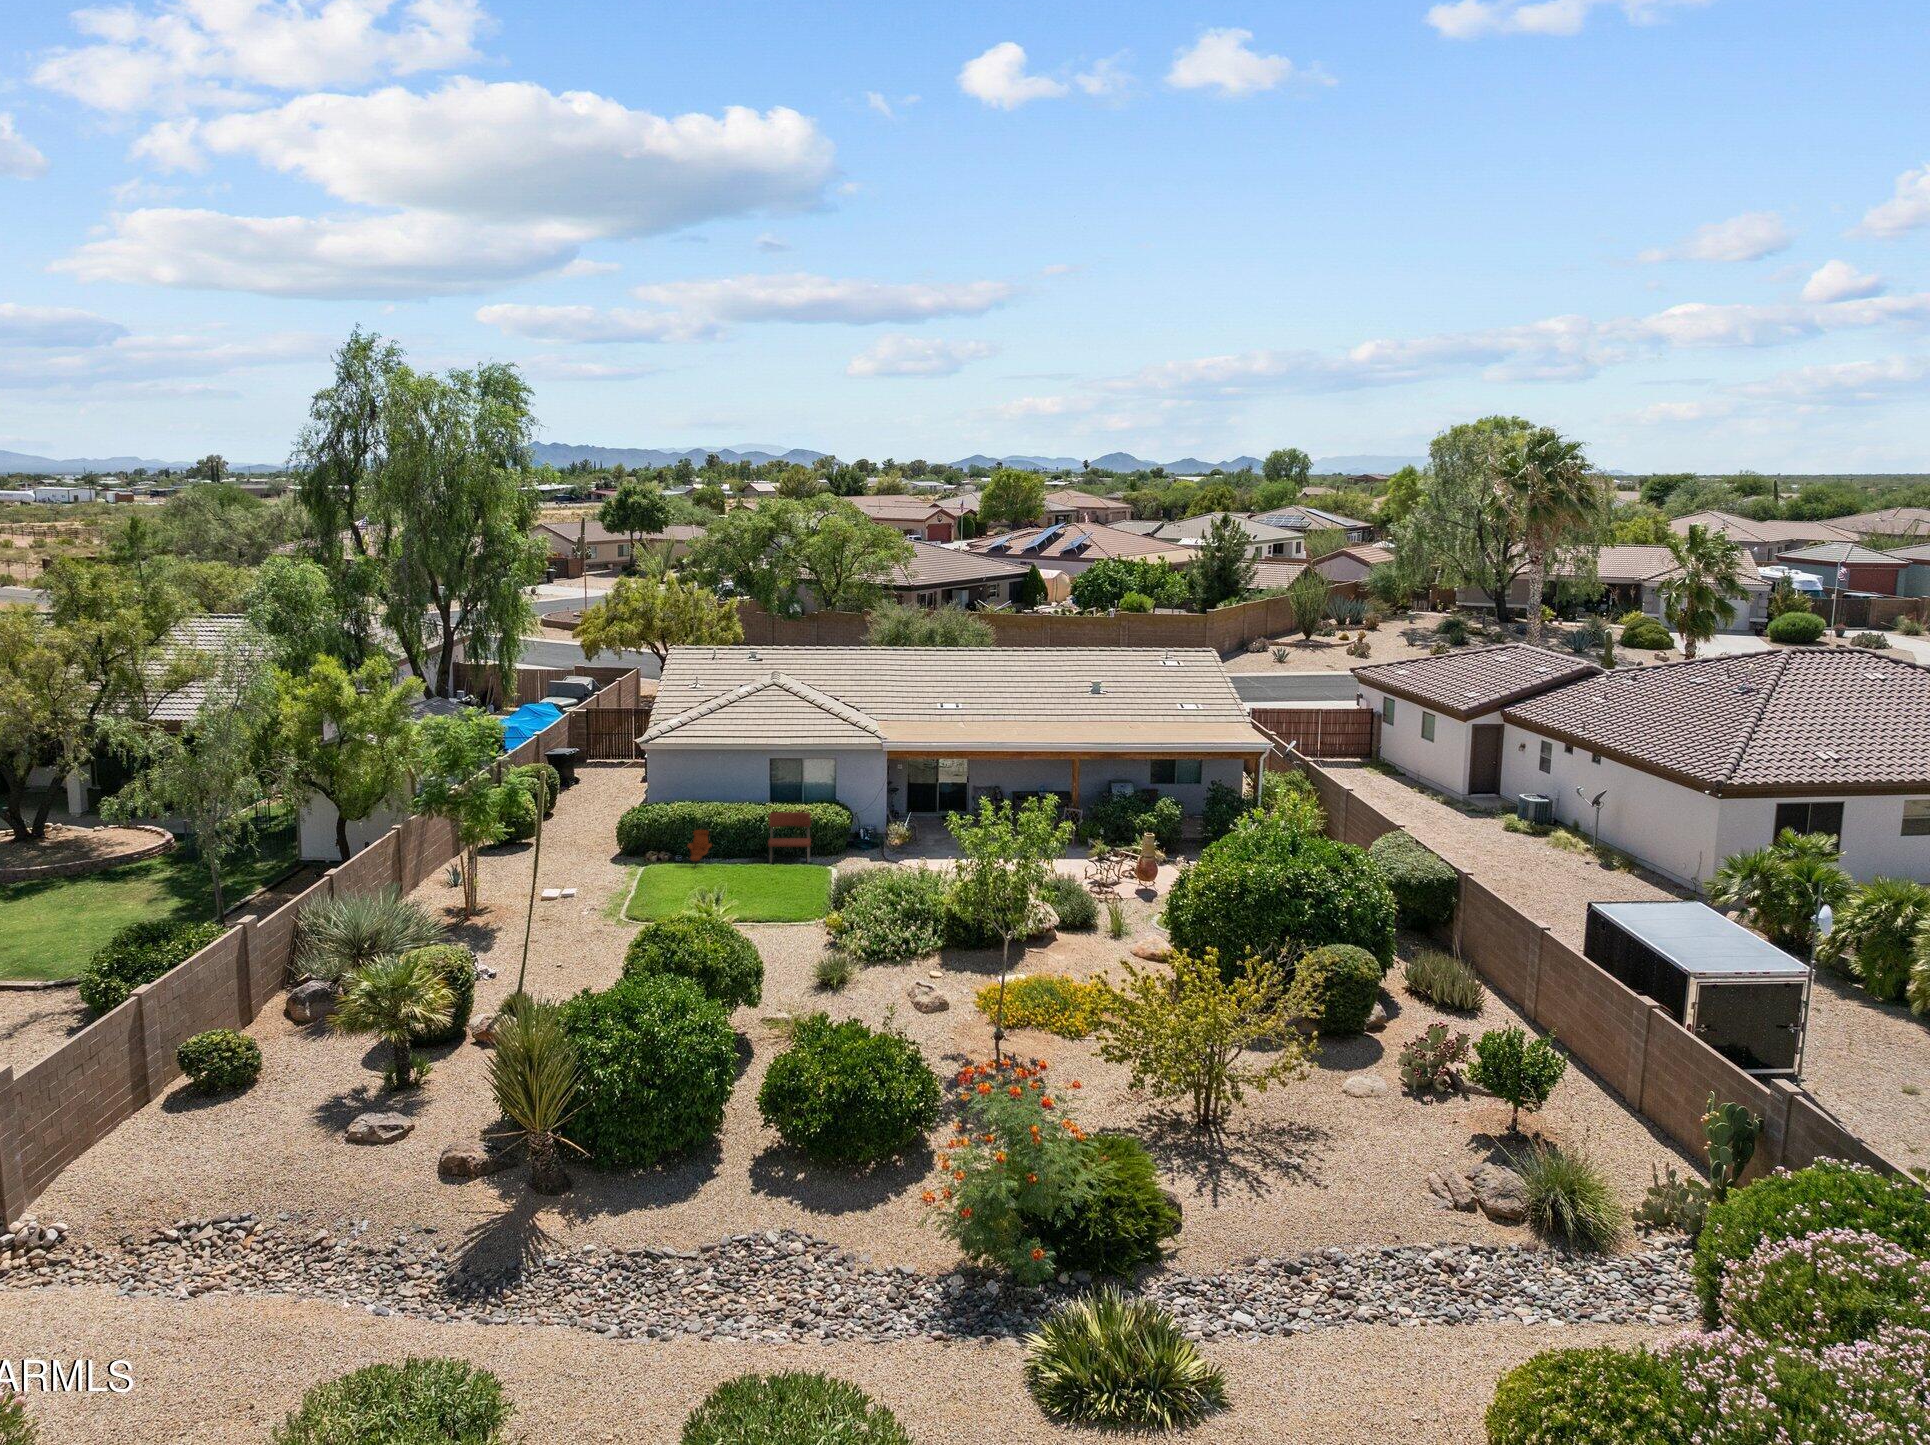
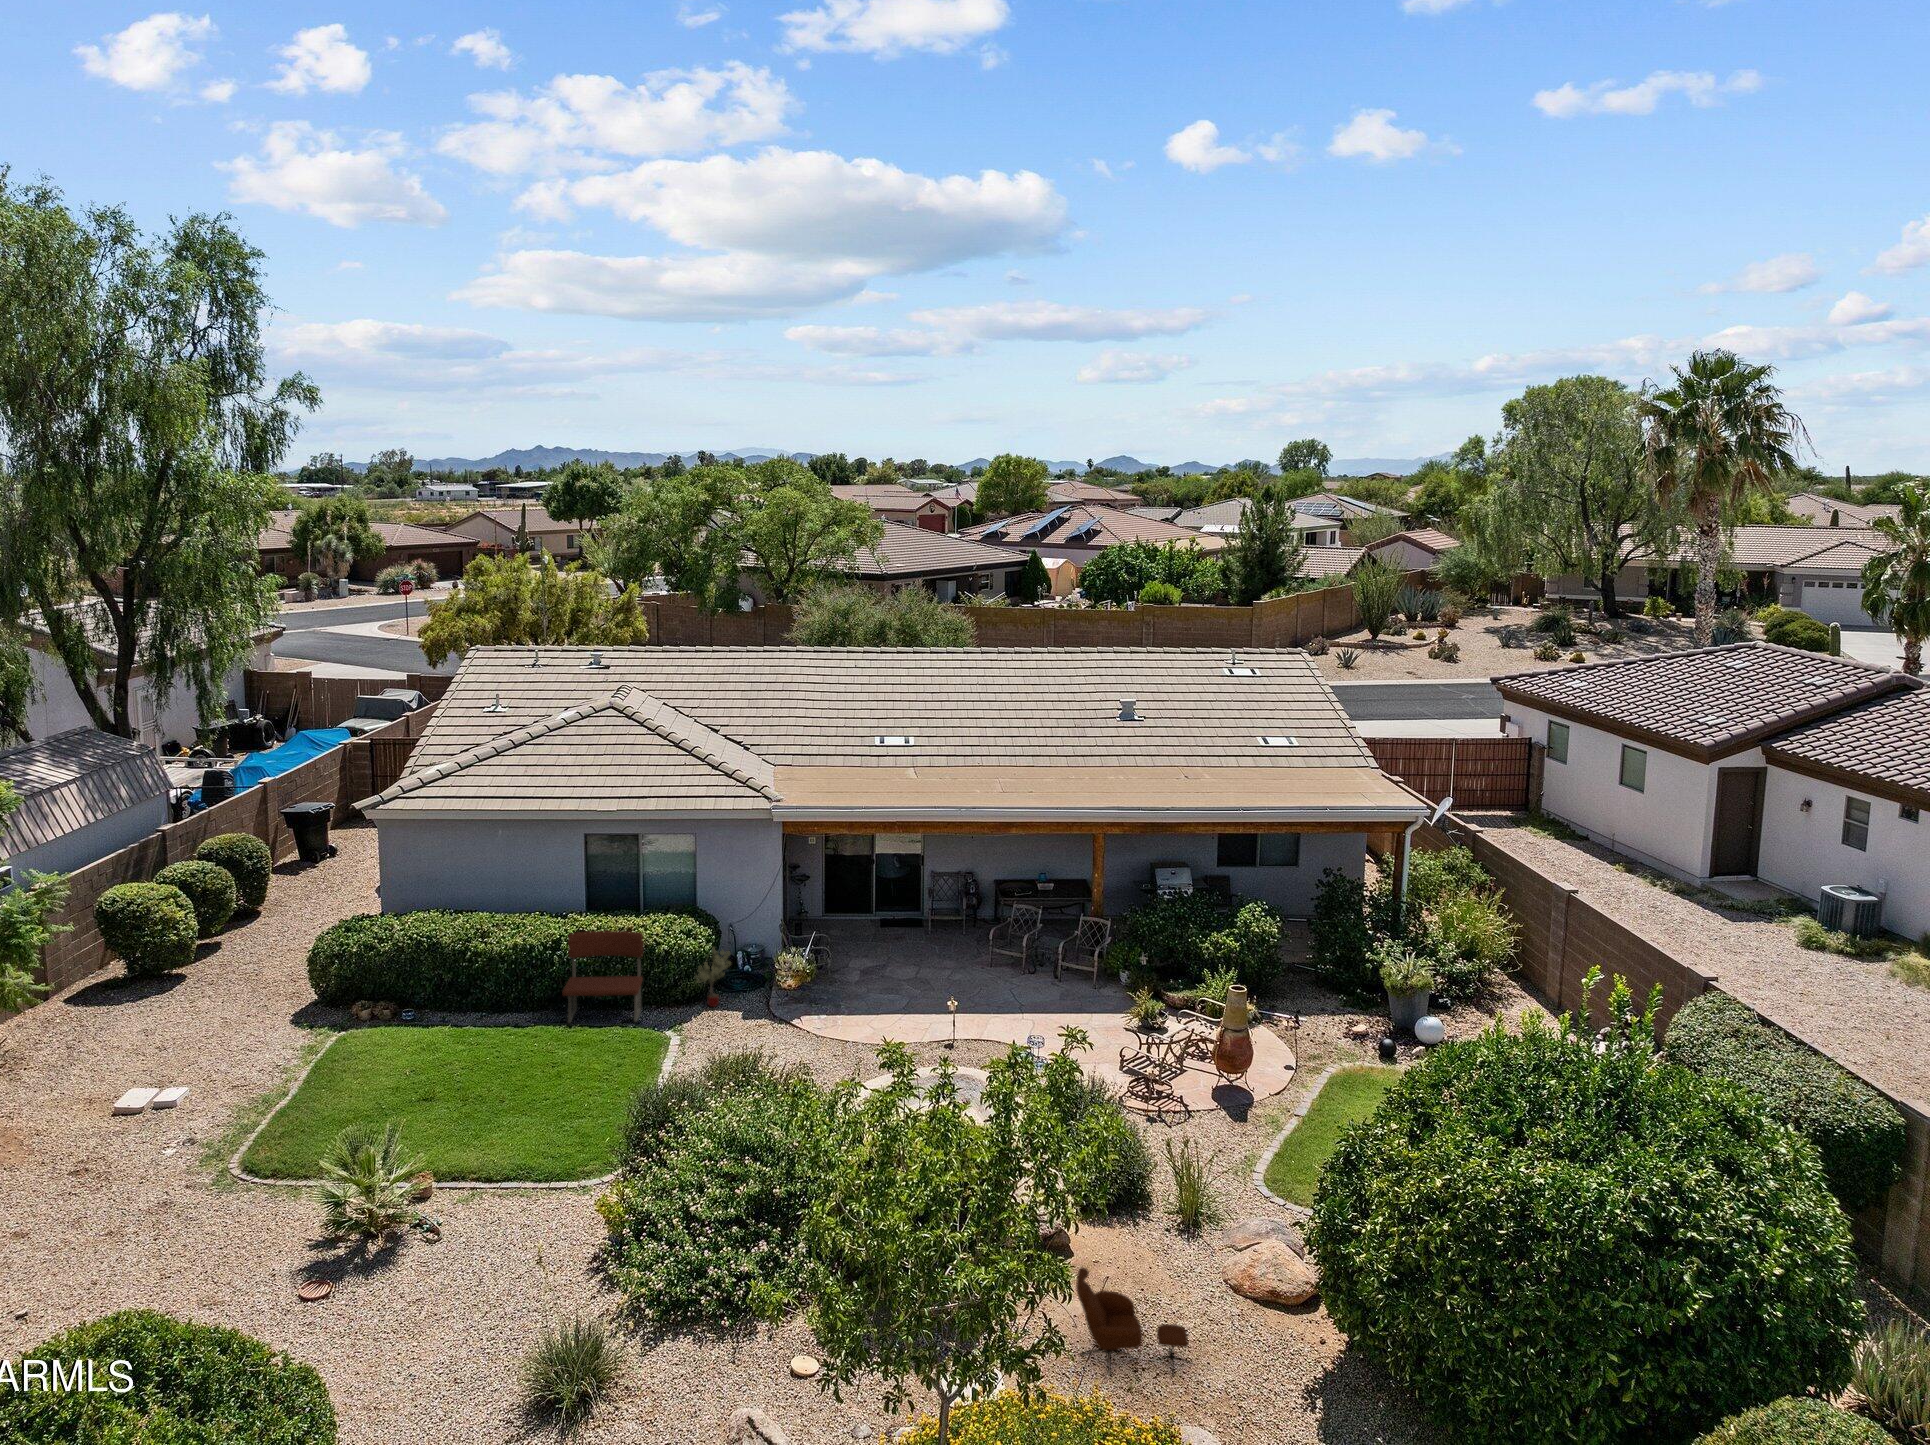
potted tree: none [839,822,860,857] -> present [696,948,731,1007]
lounge chair: present [687,830,711,866] -> present [1076,1268,1190,1376]

